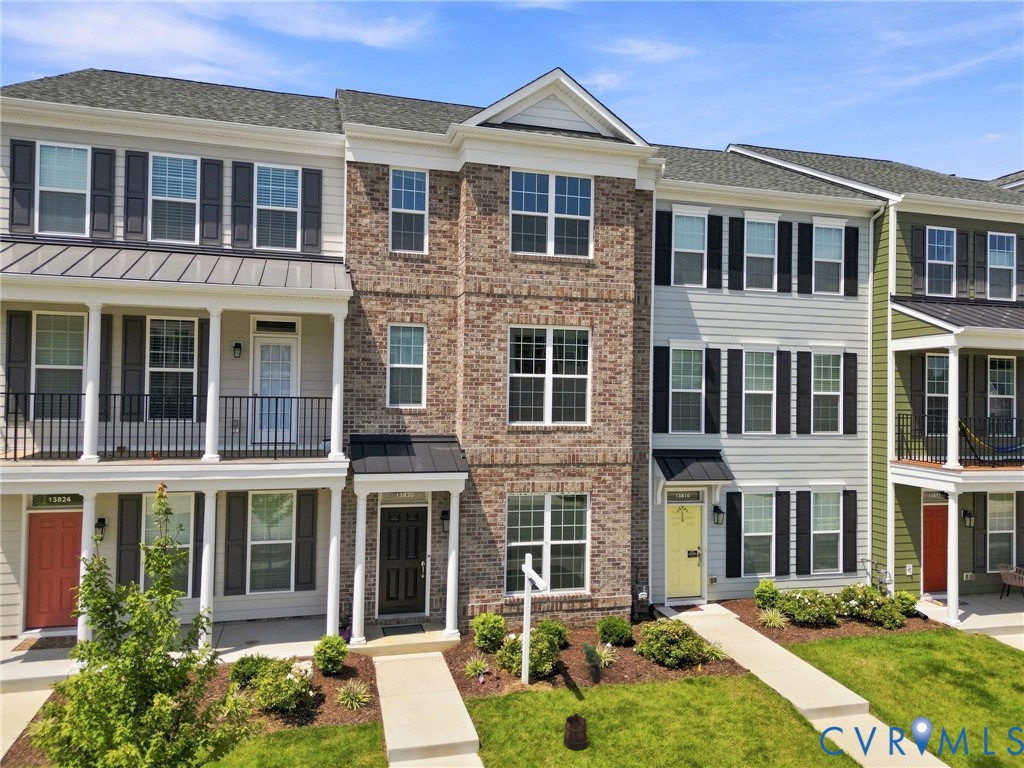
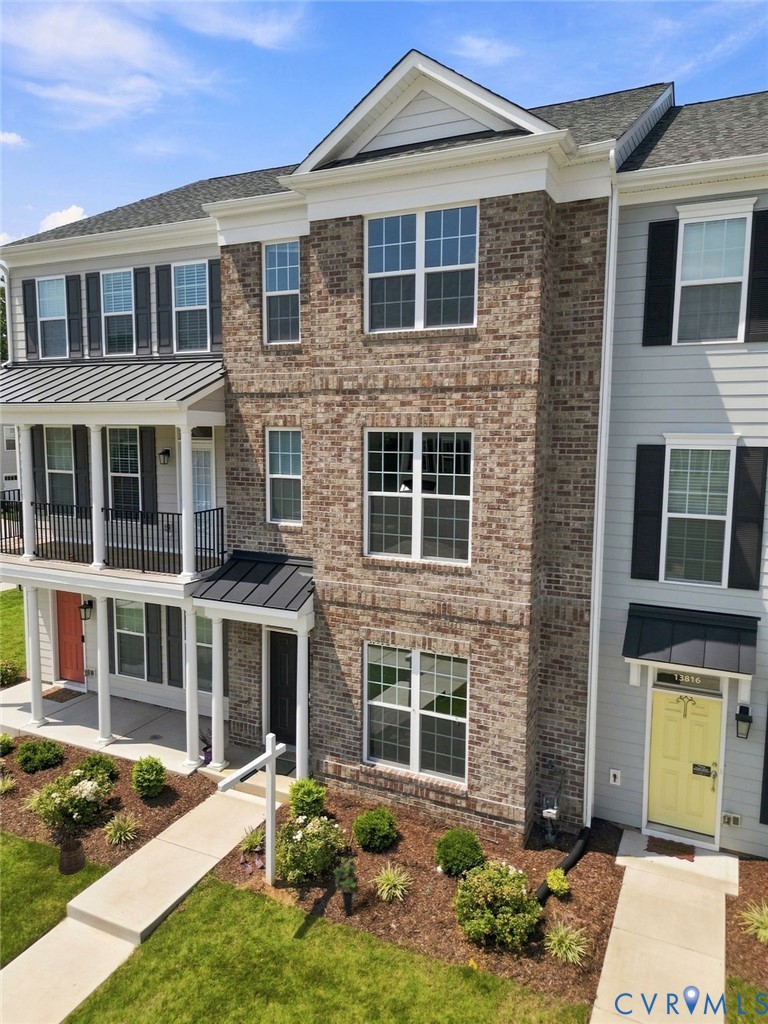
bucket: present [564,713,588,750] -> present [60,840,85,875]

